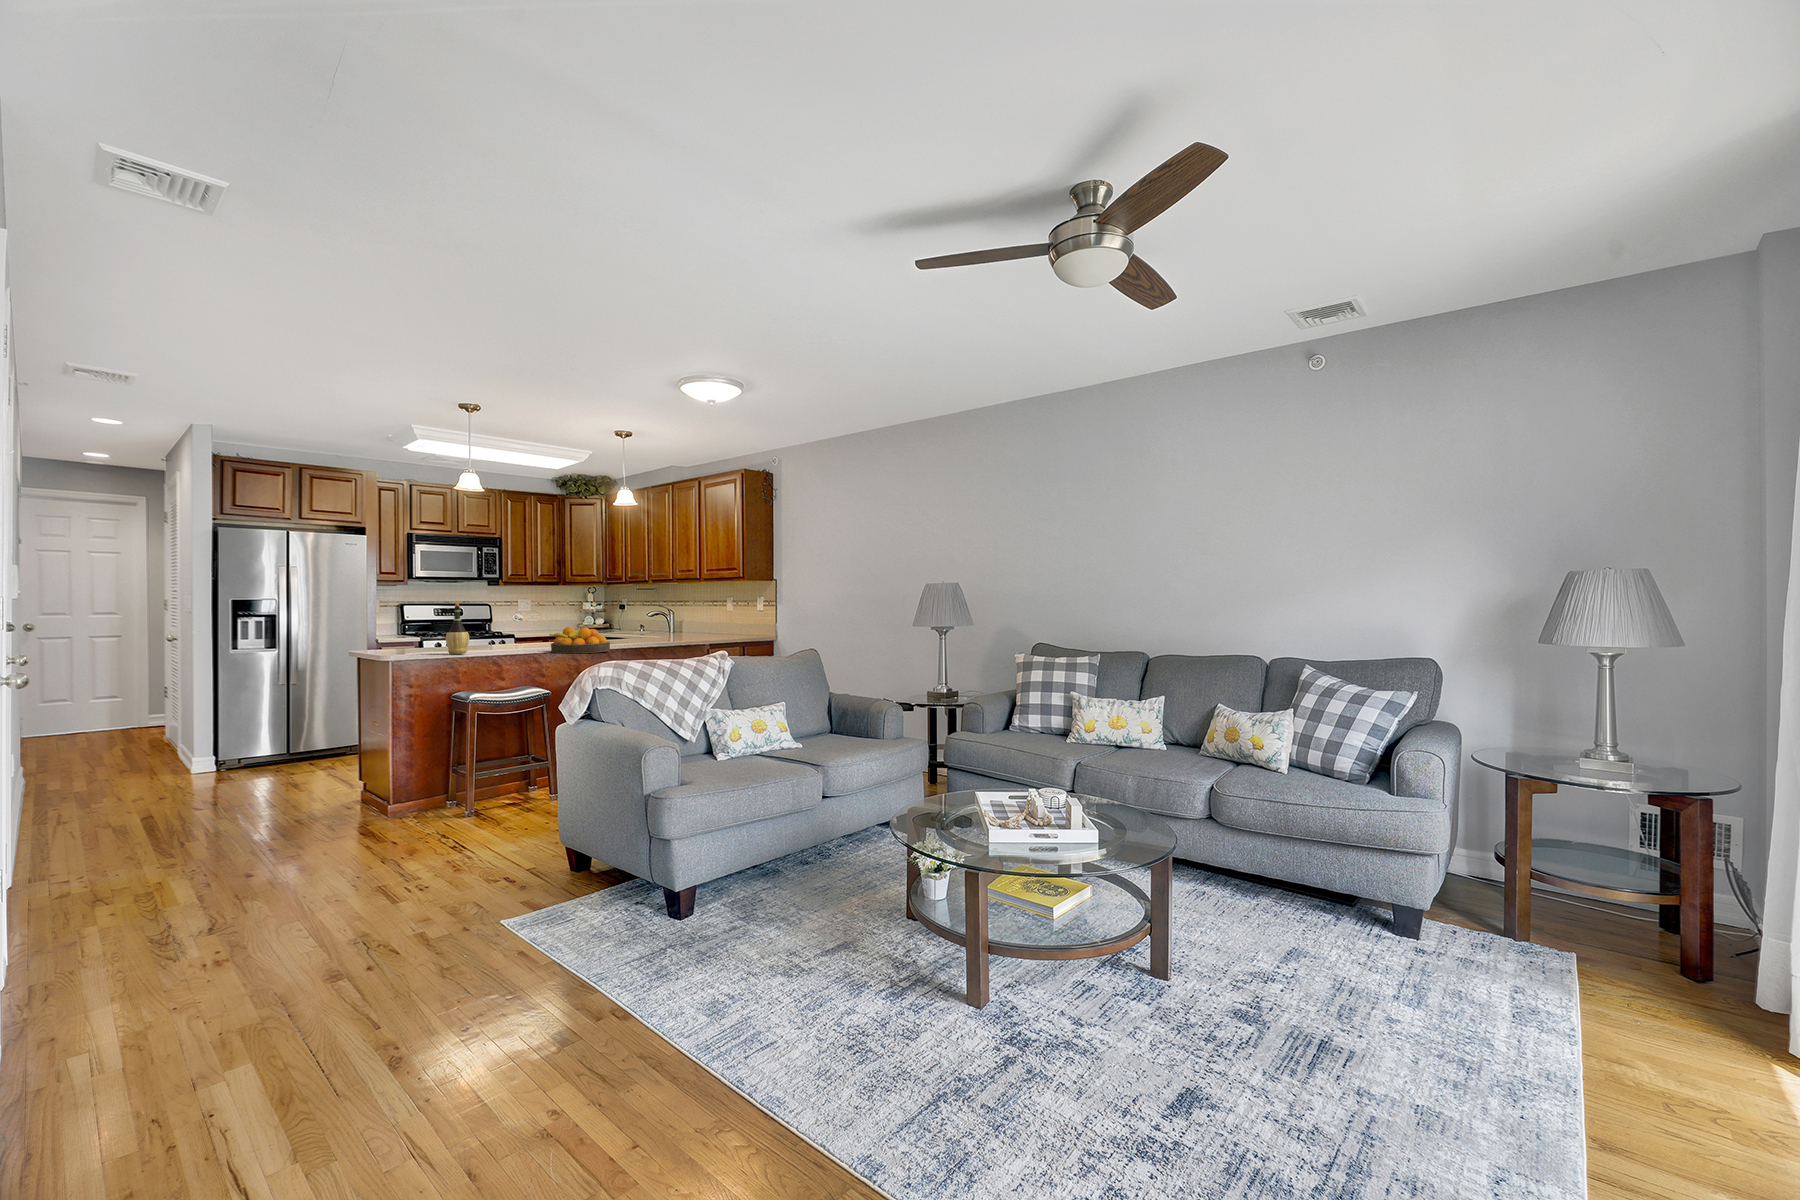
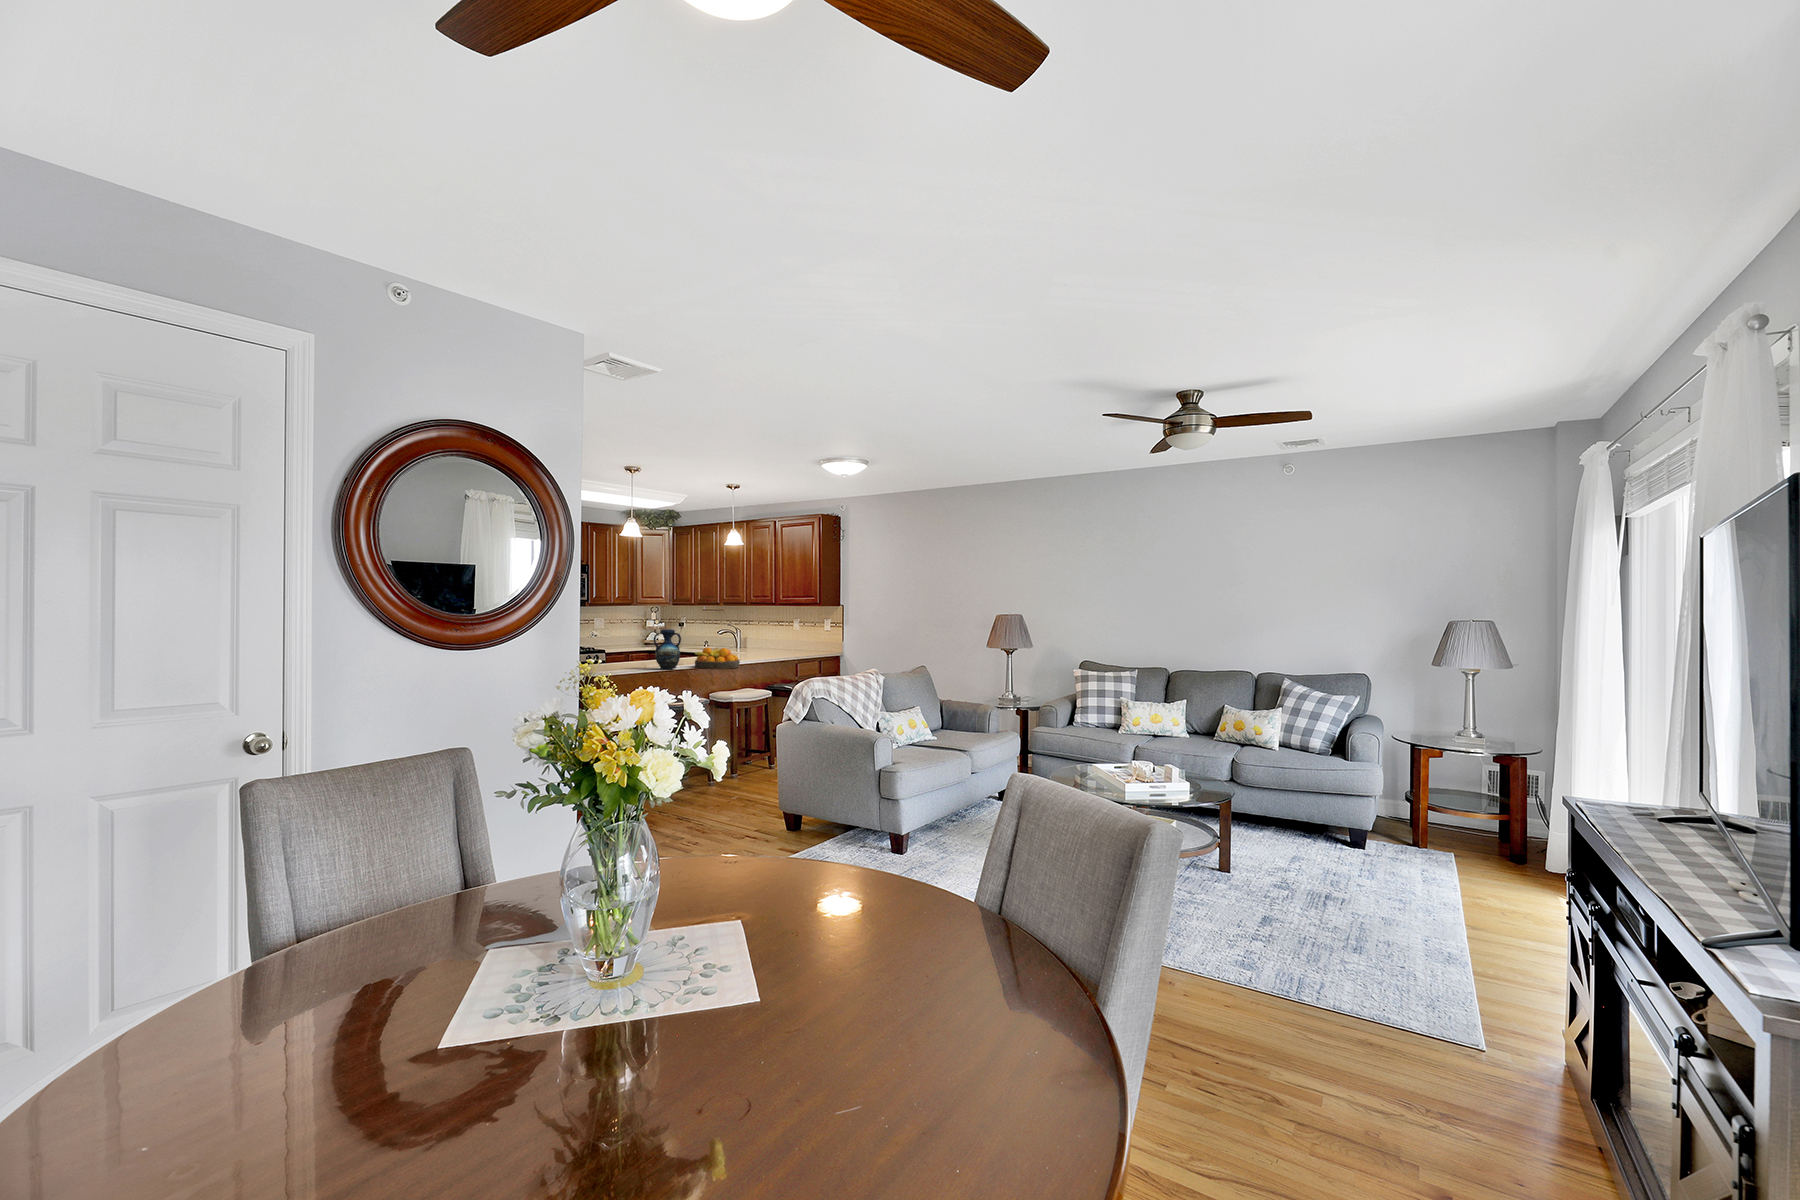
wine bottle: present [446,603,469,654] -> none [627,630,644,670]
vase: none [487,604,525,653] -> present [654,629,681,669]

